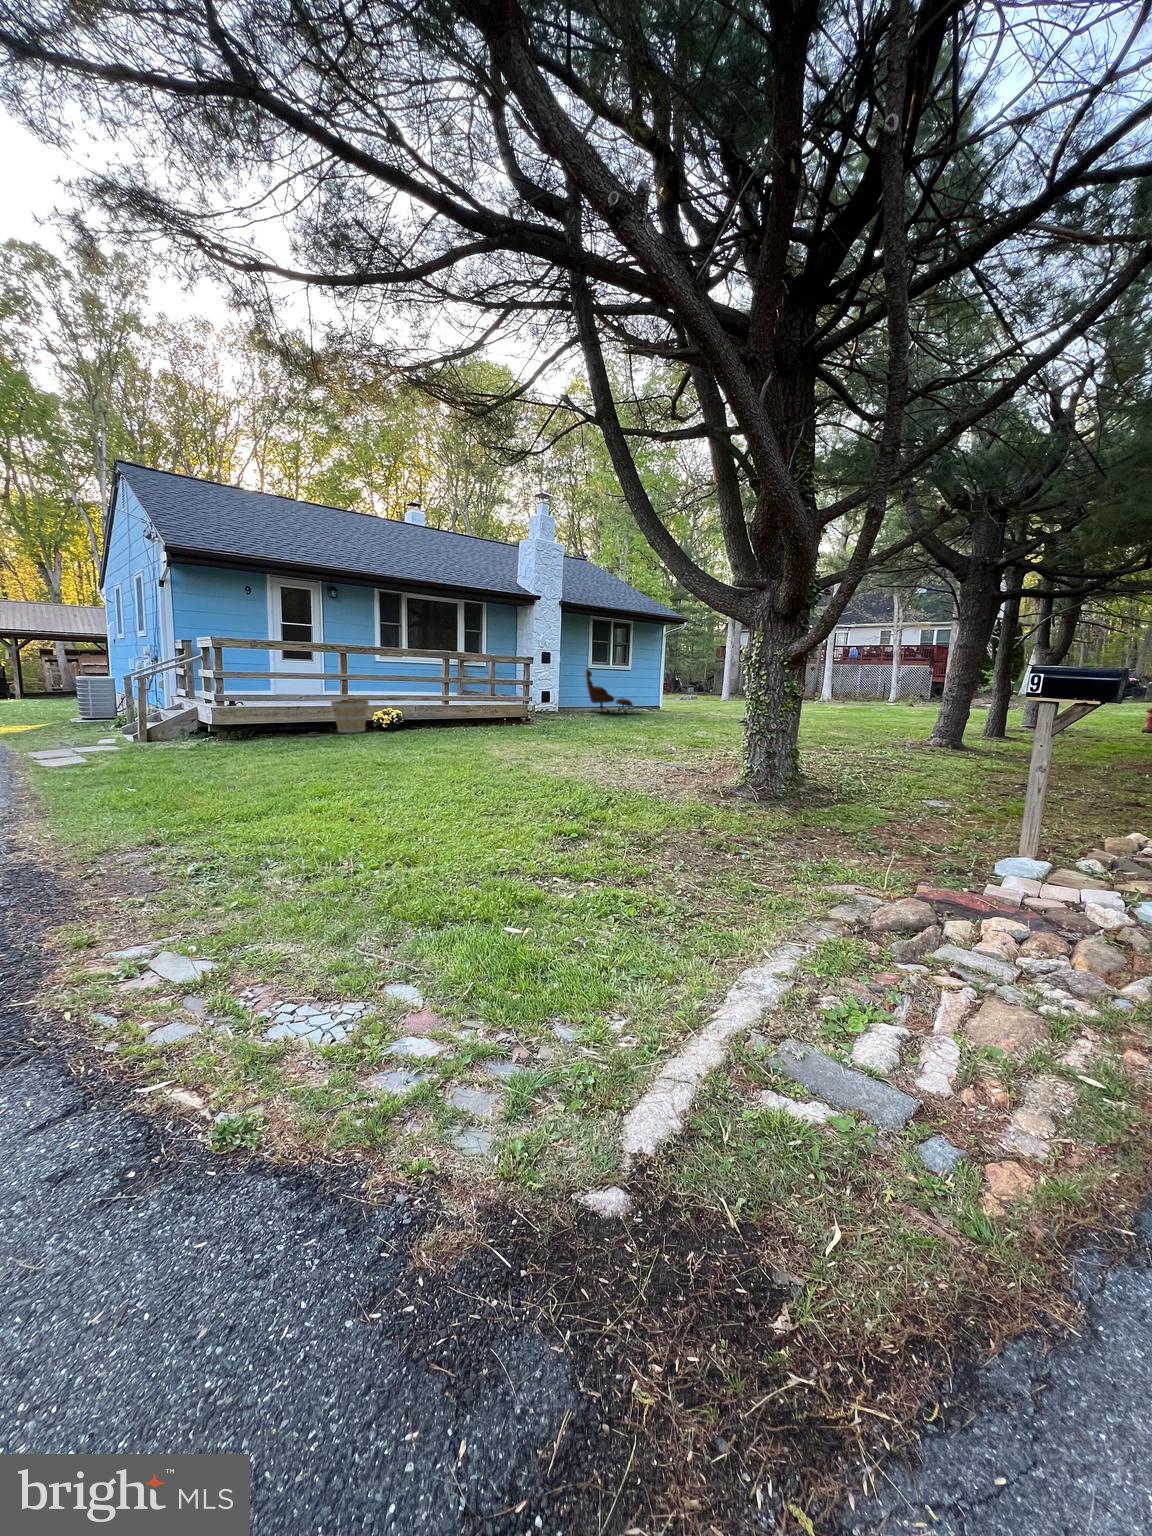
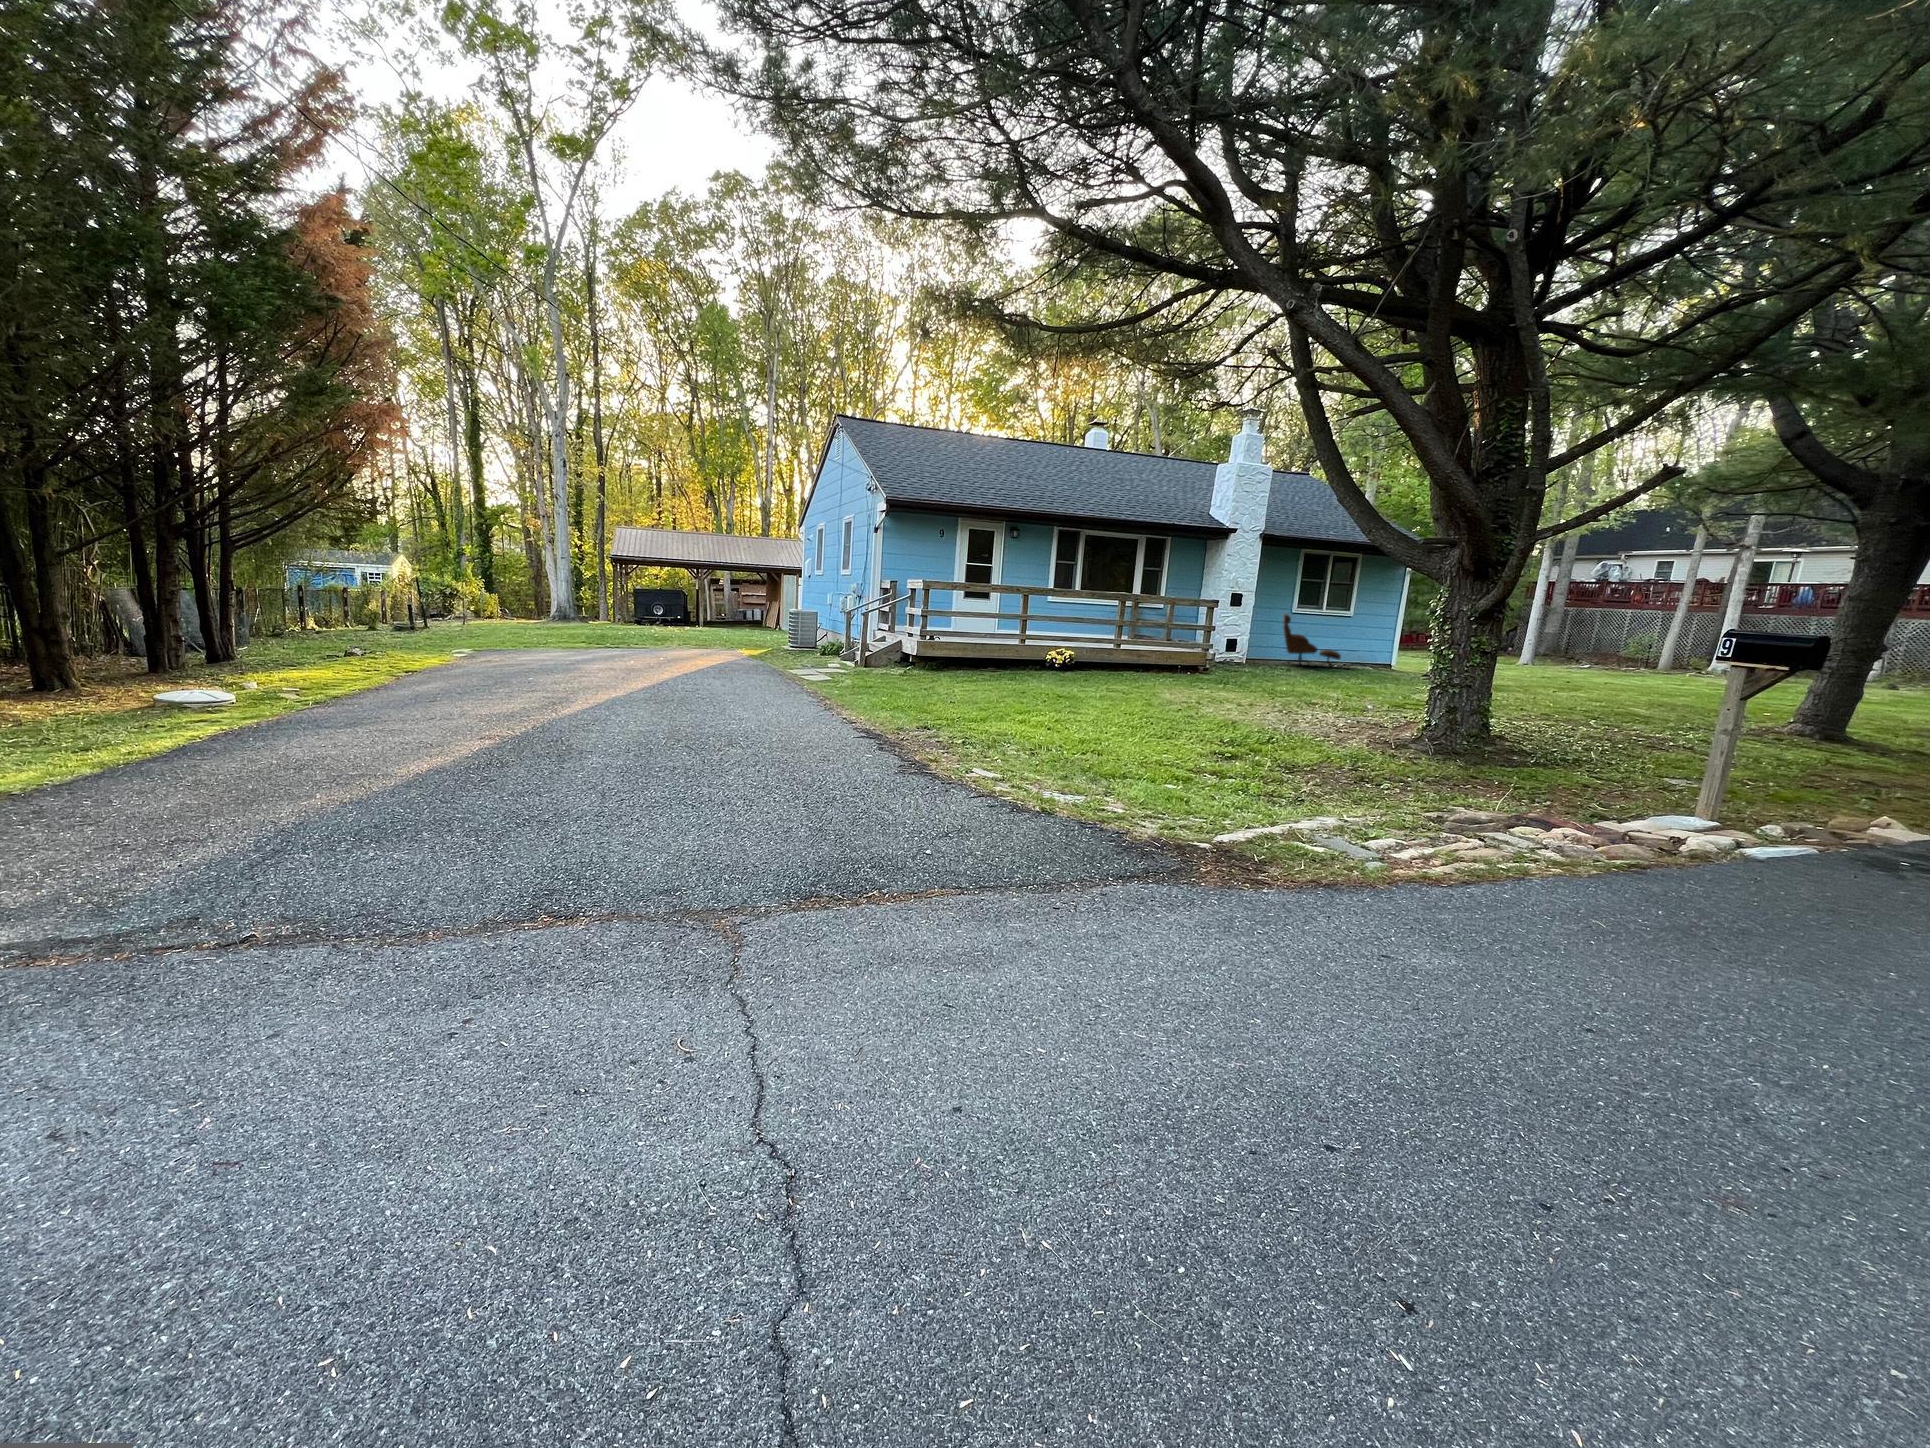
wooden bucket: present [331,699,369,733] -> none [1010,639,1045,671]

